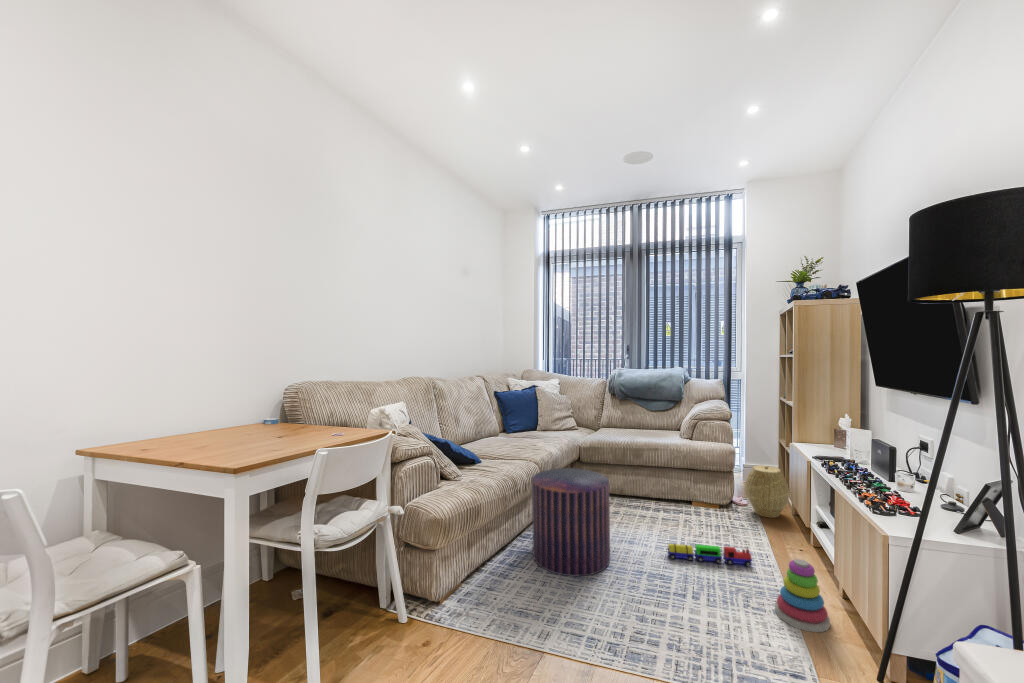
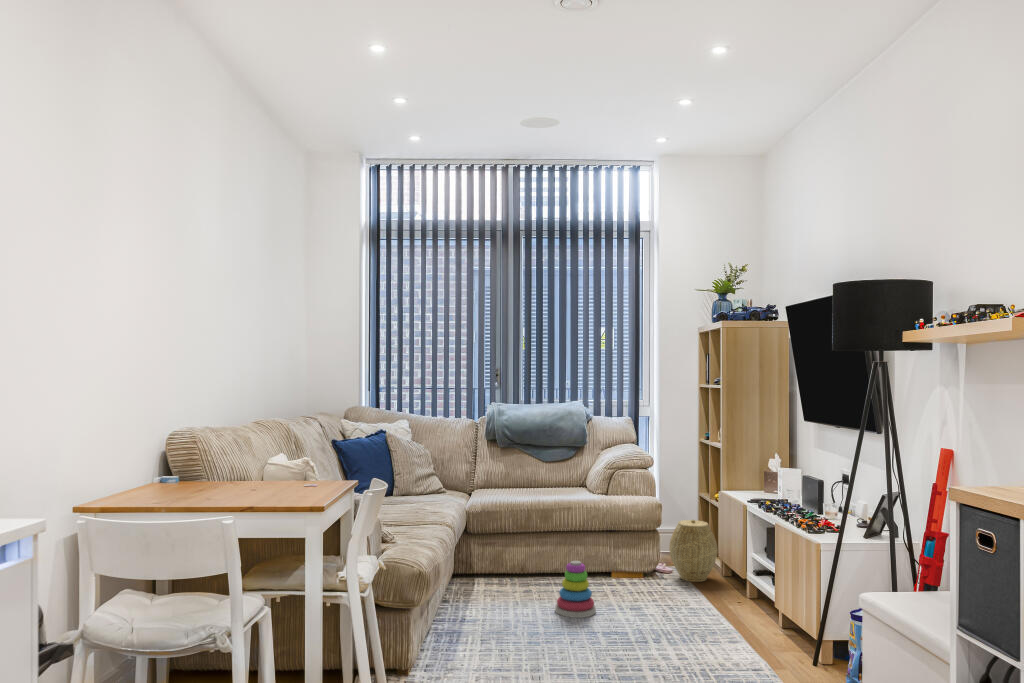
pouf: present [532,468,610,576] -> none [447,533,548,665]
toy train: present [668,544,752,566] -> none [607,608,699,633]
stacking toy: present [775,559,830,632] -> present [555,561,596,618]

